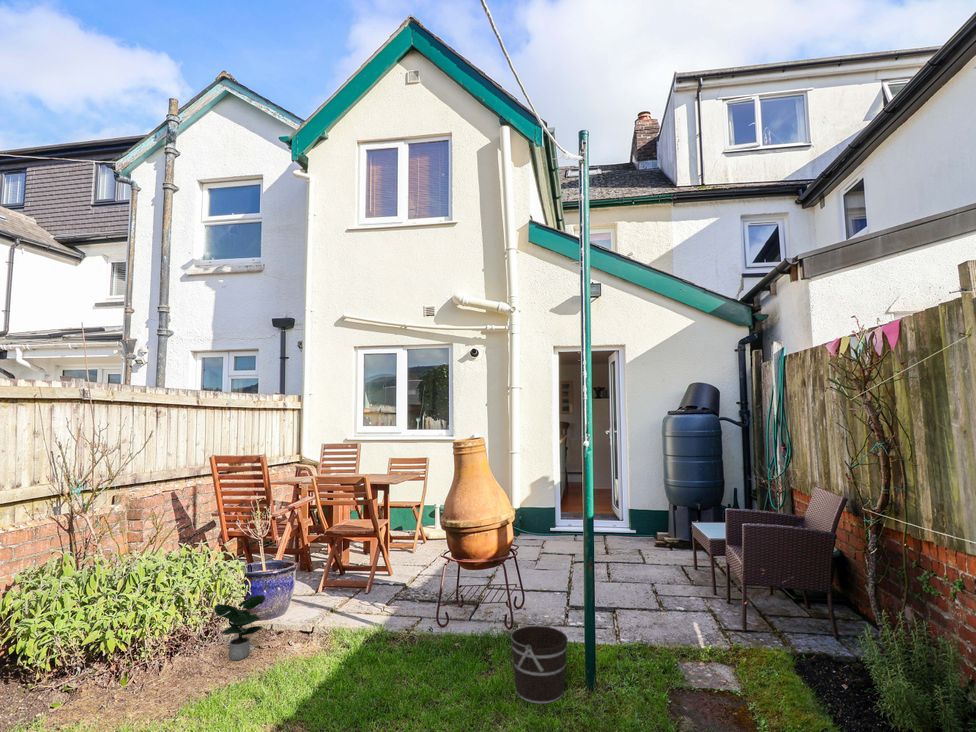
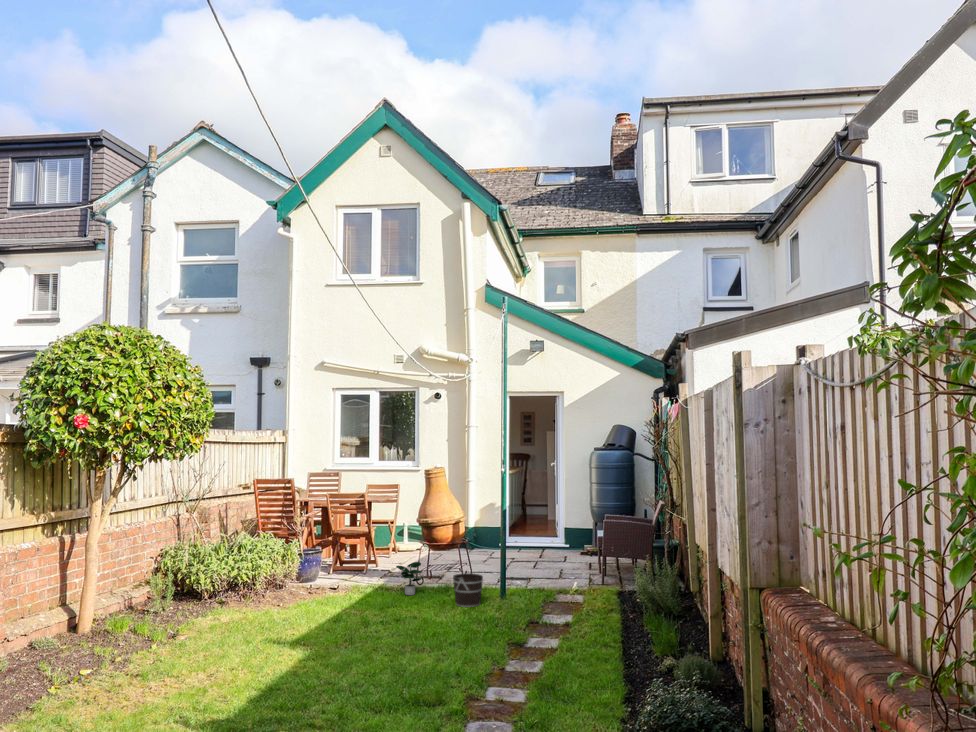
potted plant: present [214,595,265,660] -> present [396,562,423,595]

